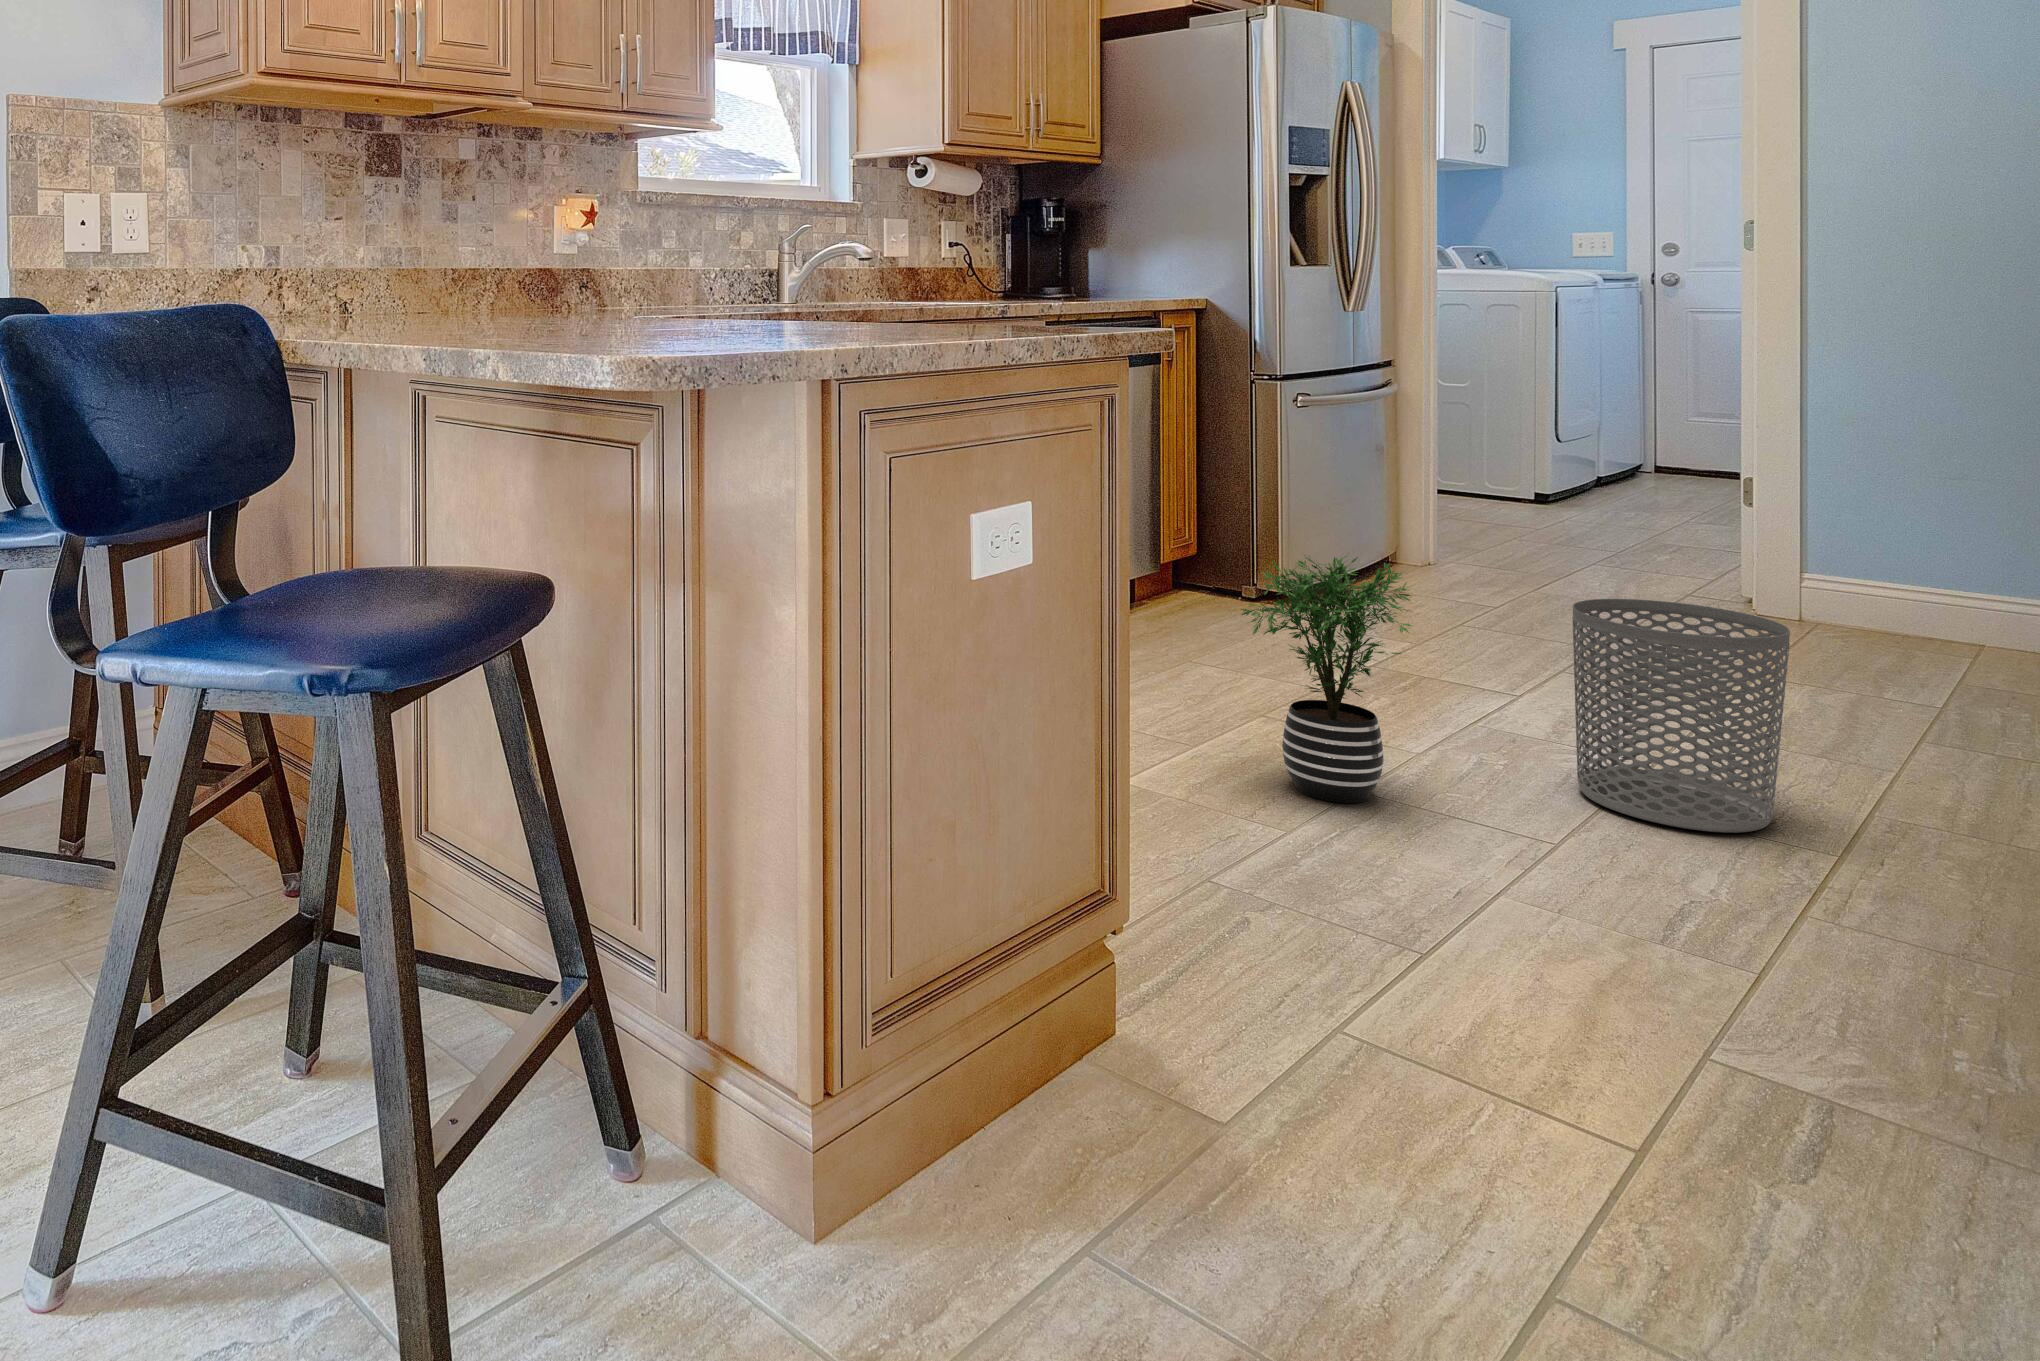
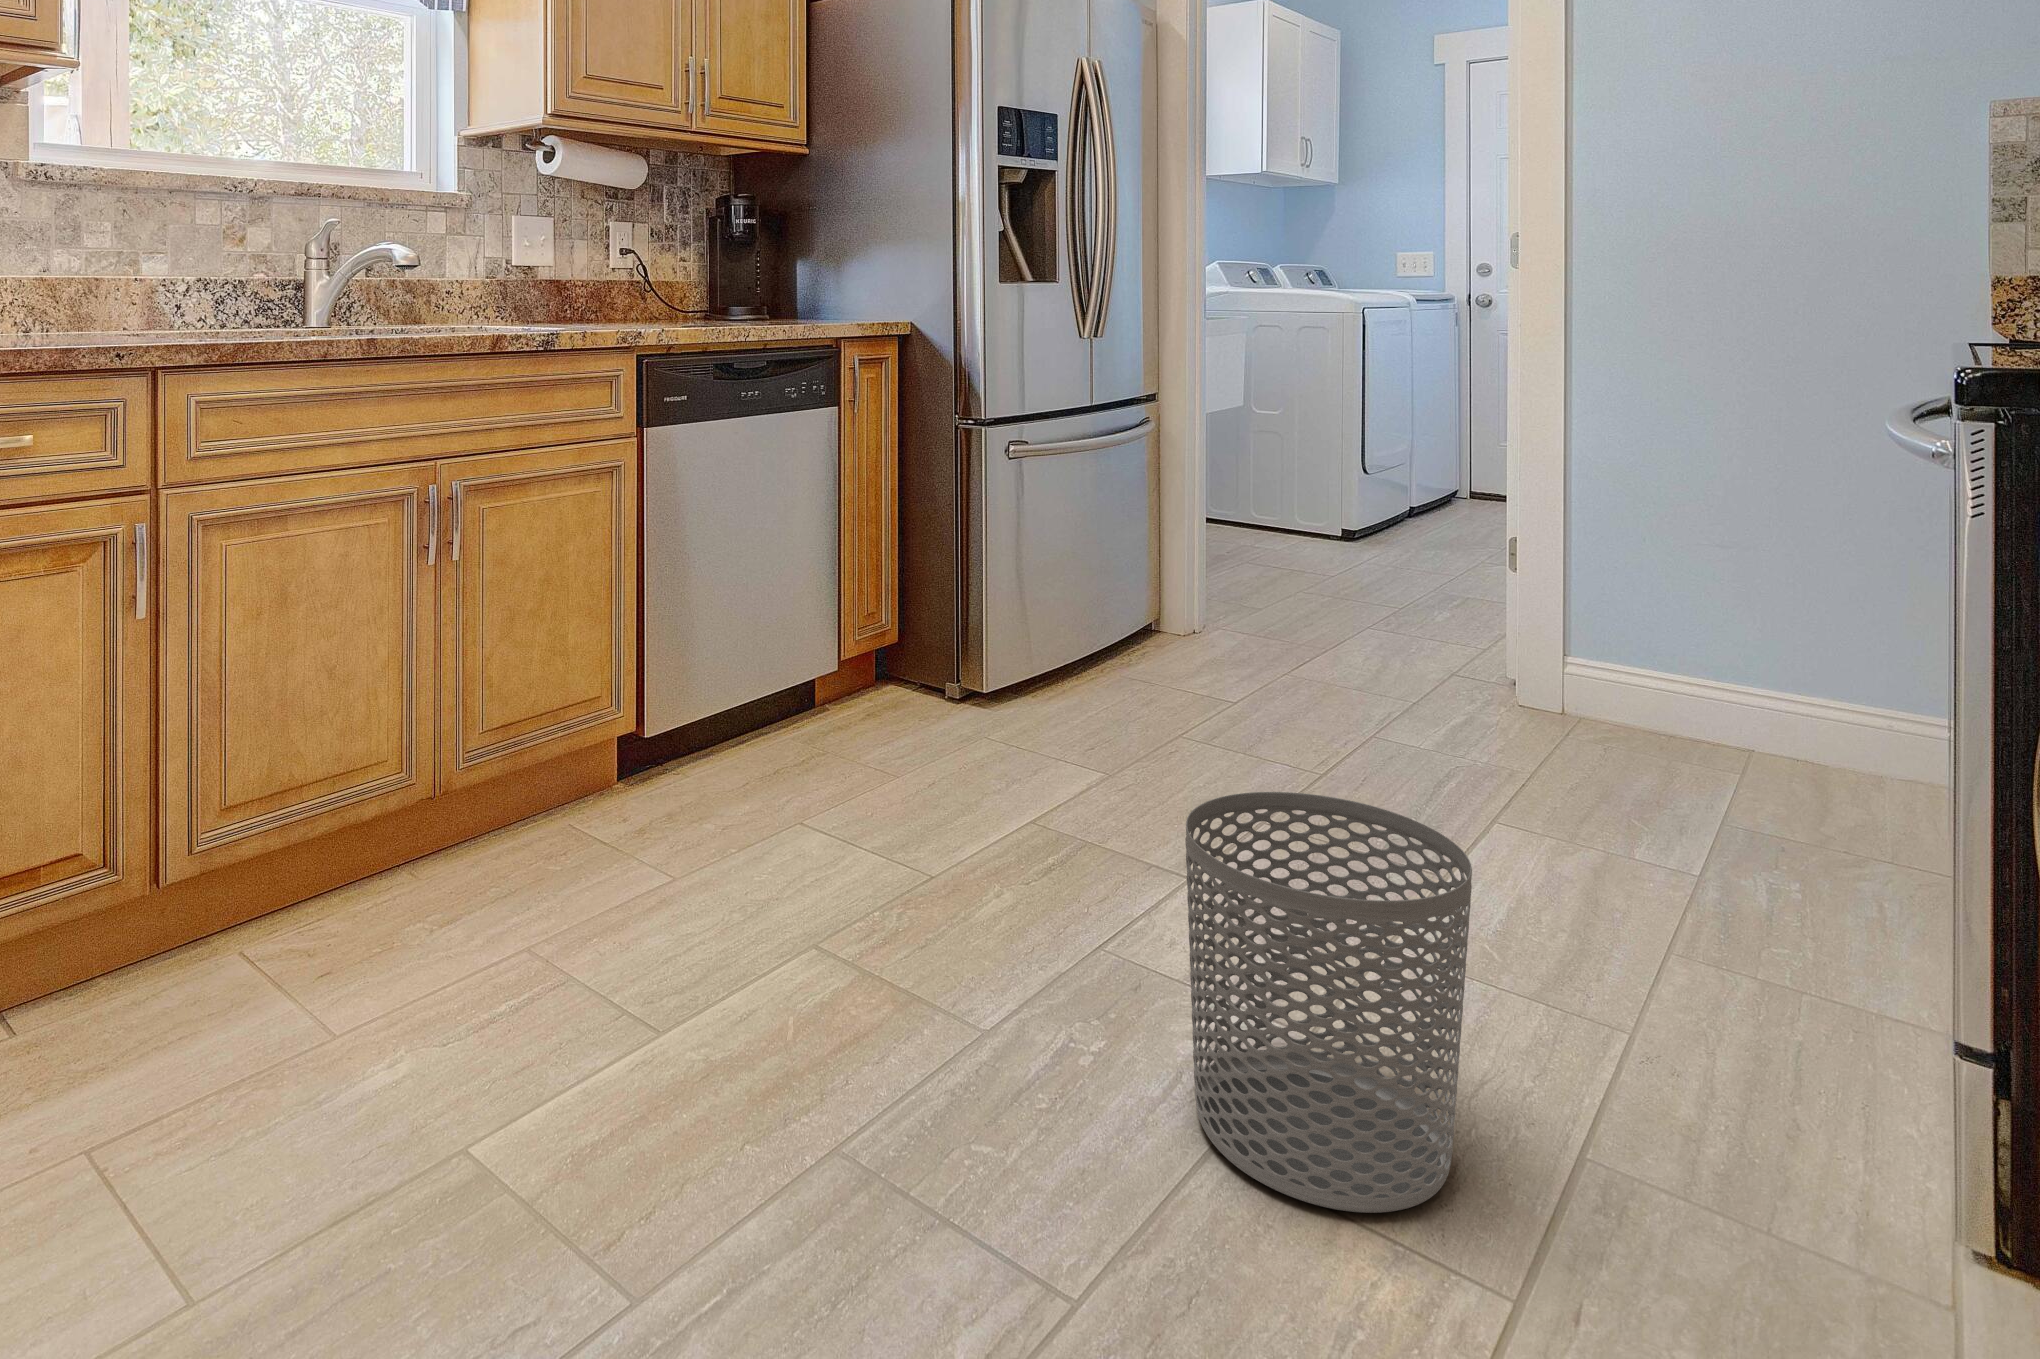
potted plant: present [1241,555,1413,803] -> none [672,745,950,1171]

